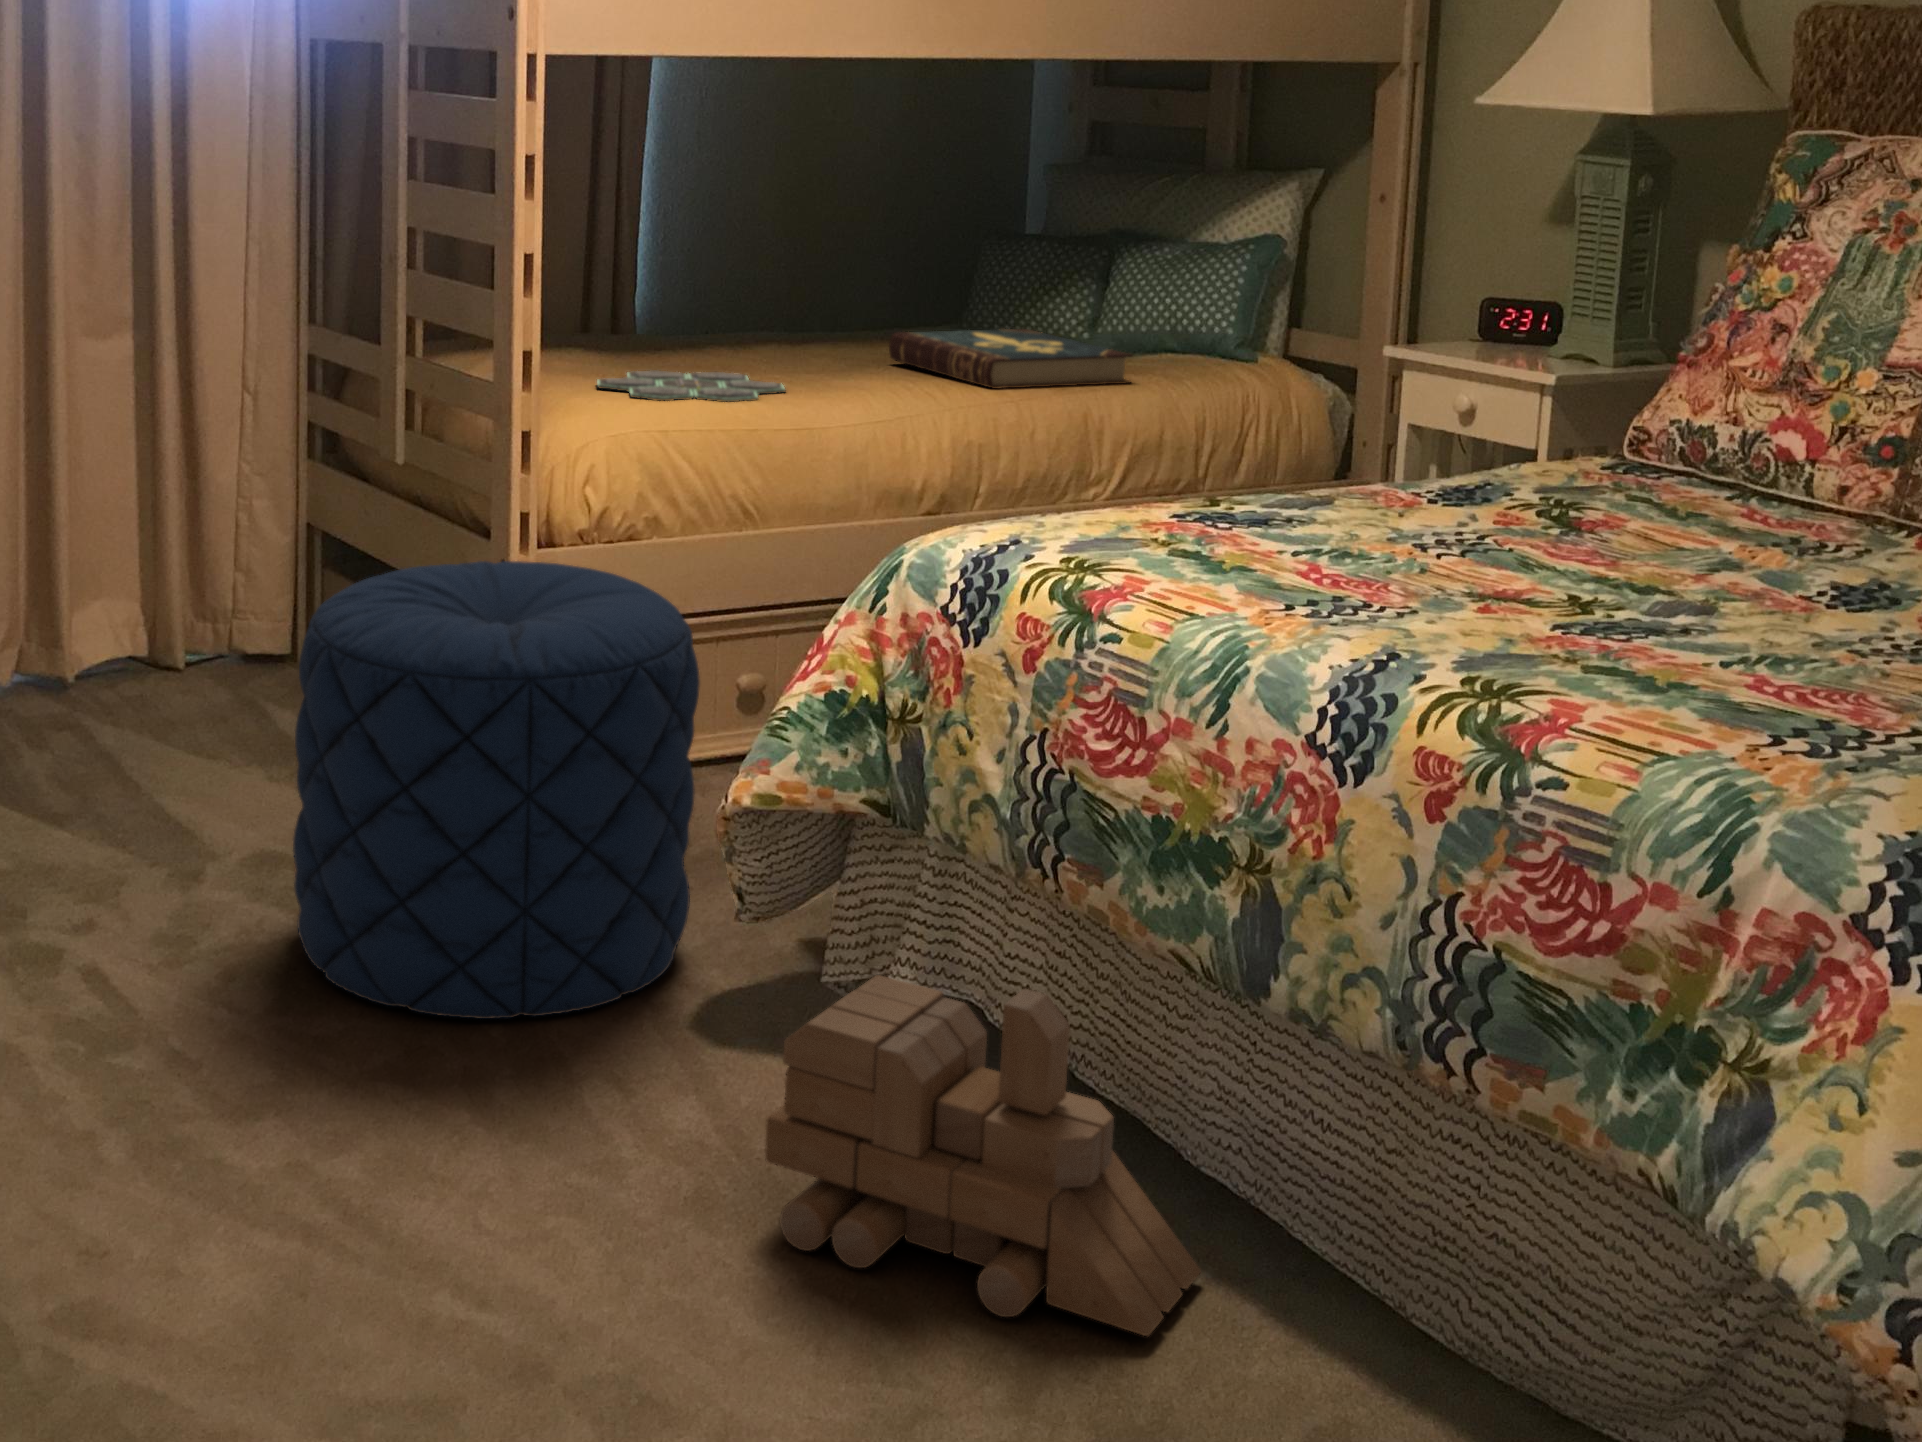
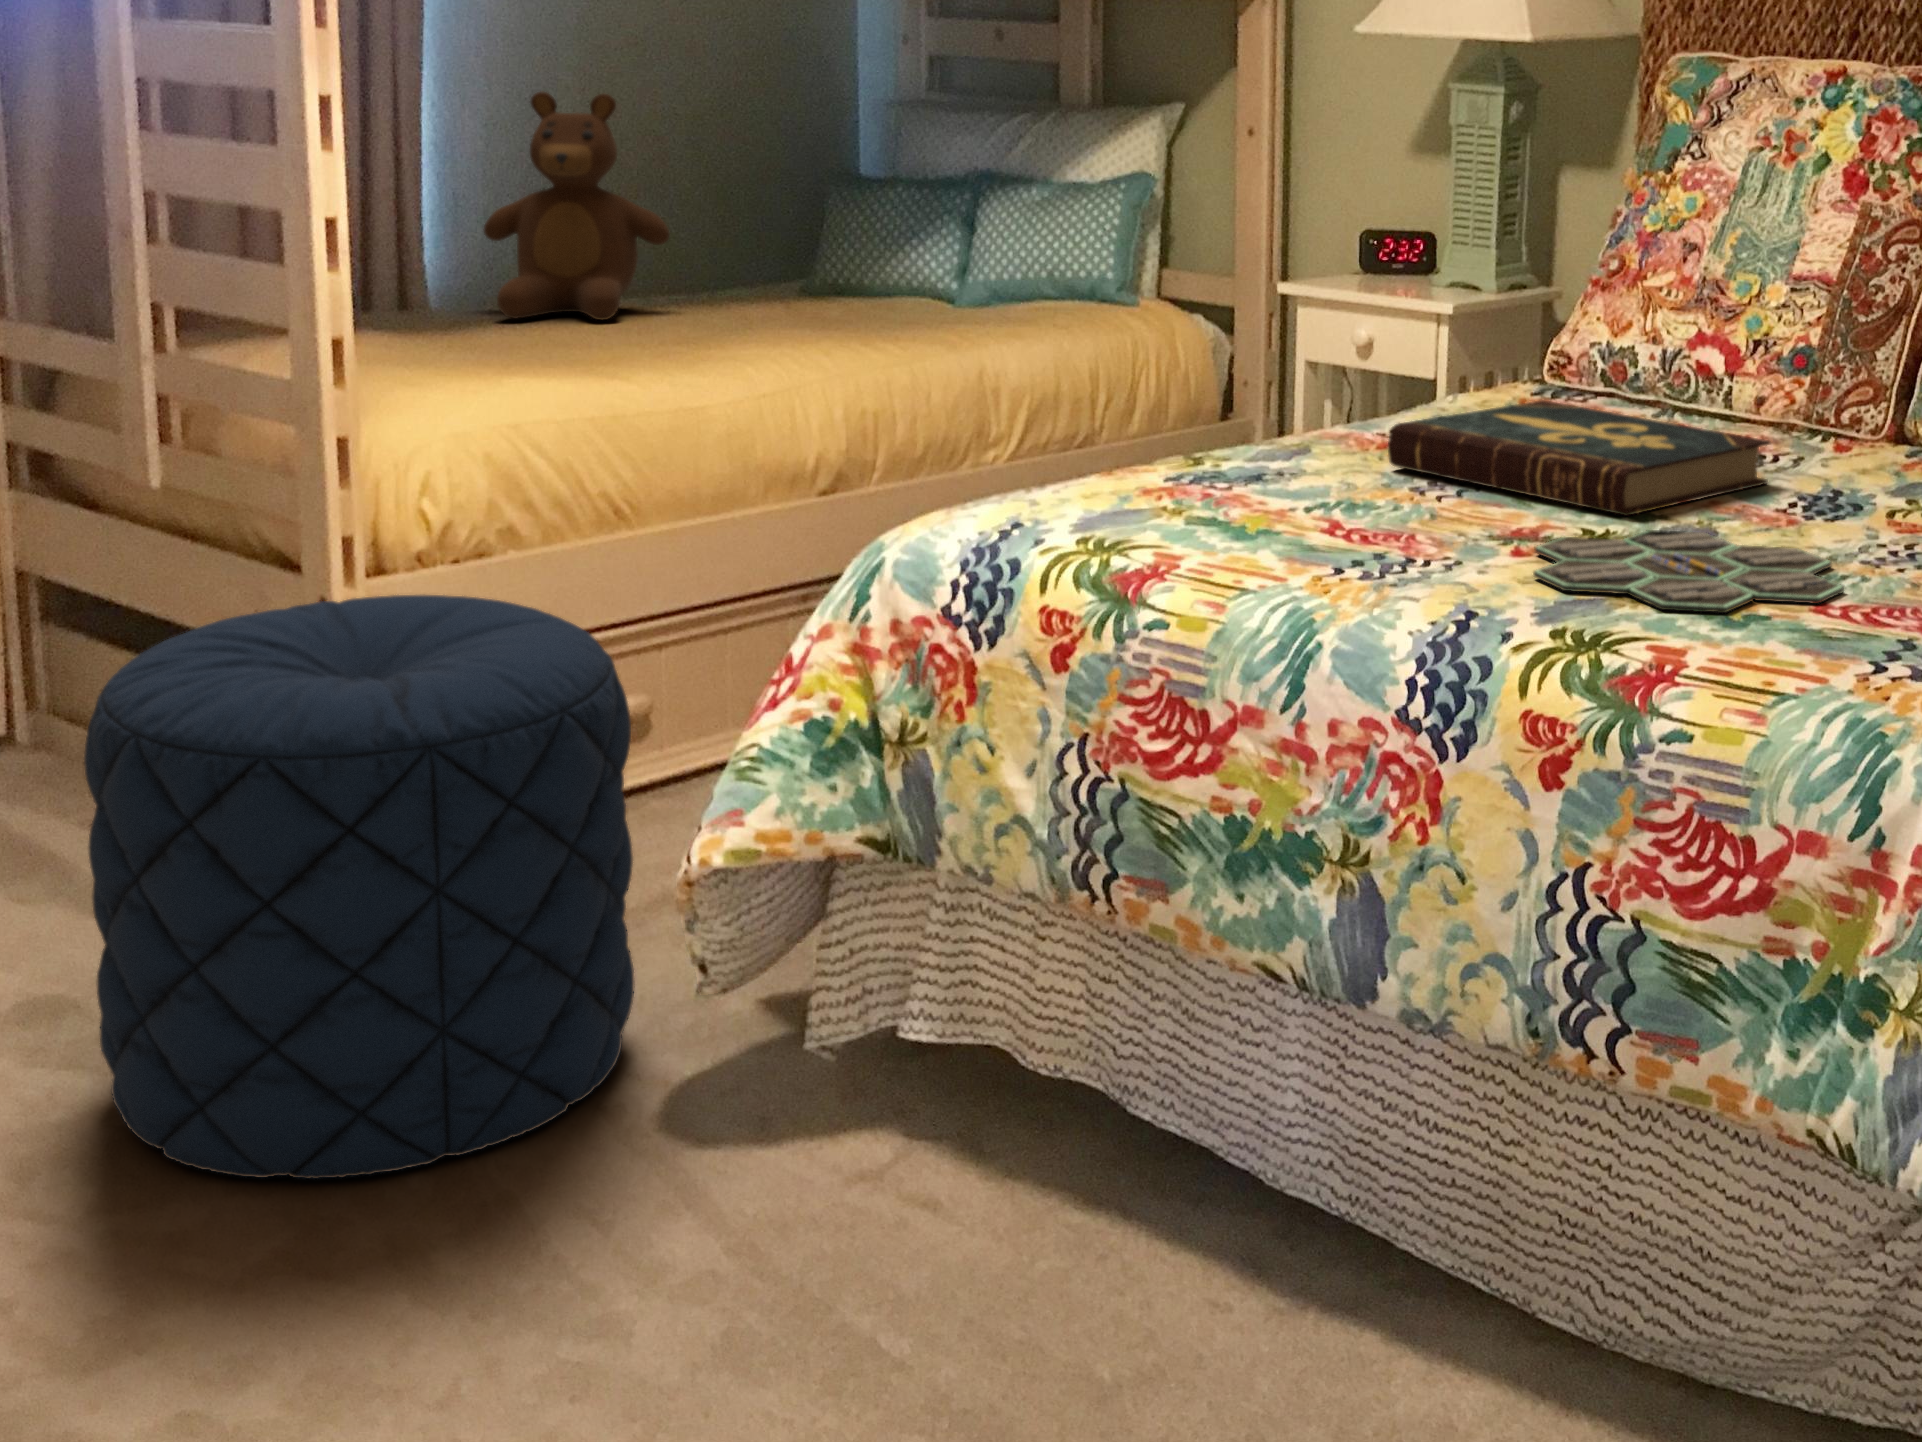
teddy bear: none [678,153,830,353] -> present [483,92,670,320]
book: present [889,329,1132,389] -> present [1388,400,1770,516]
board game: present [597,370,786,402] -> present [1533,530,1844,613]
toy train: present [765,975,1201,1336] -> none [818,1036,1320,1414]

